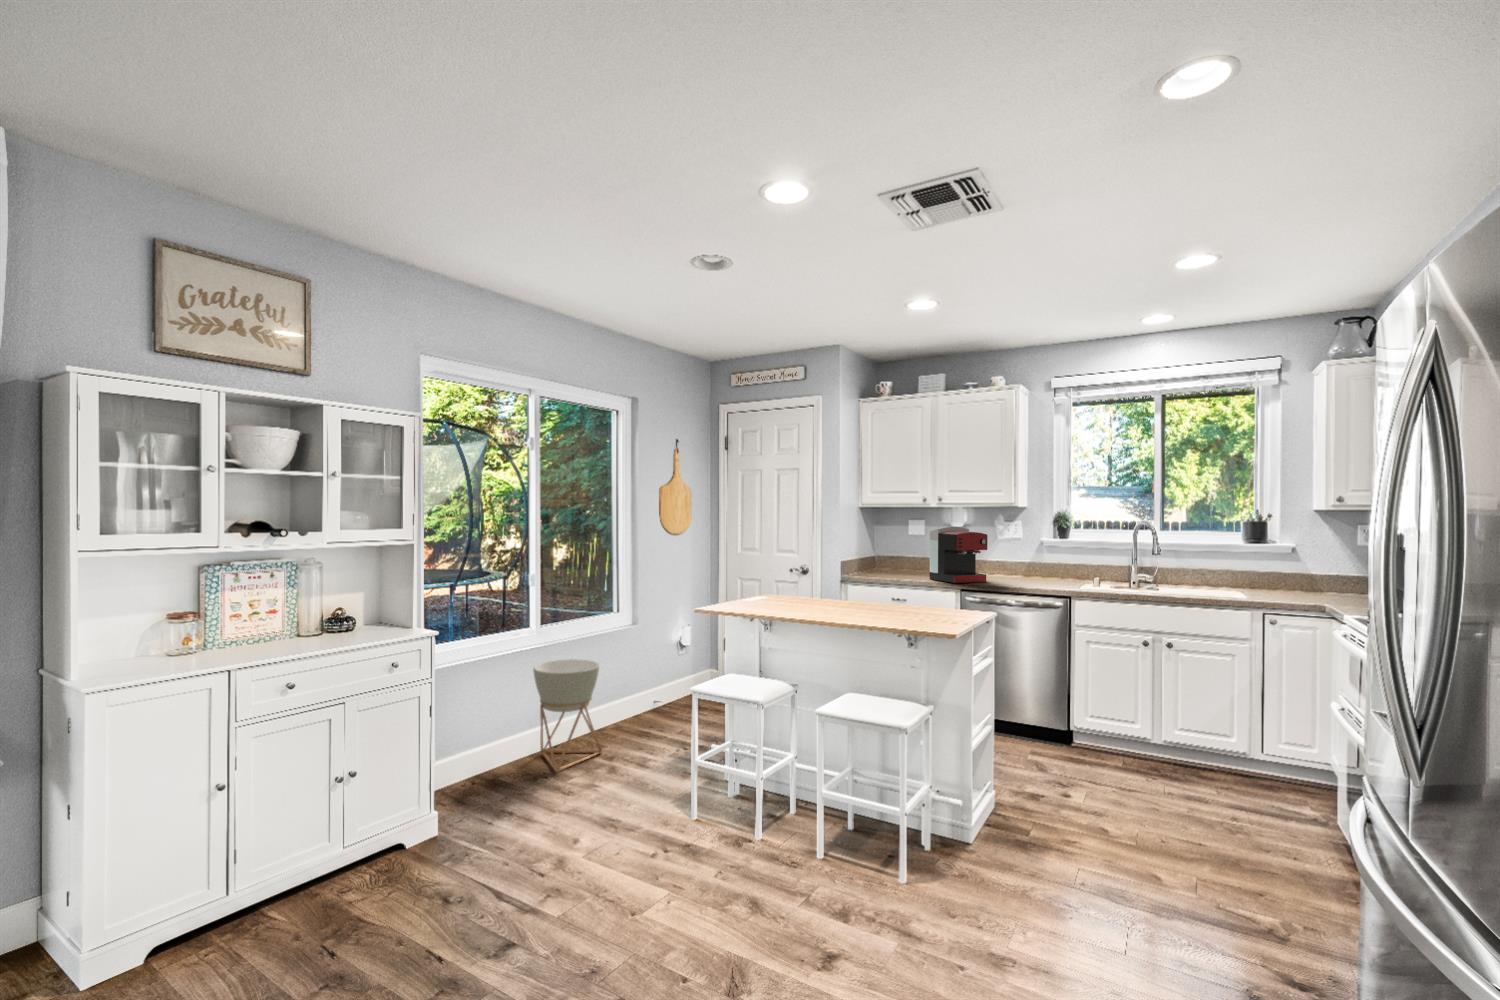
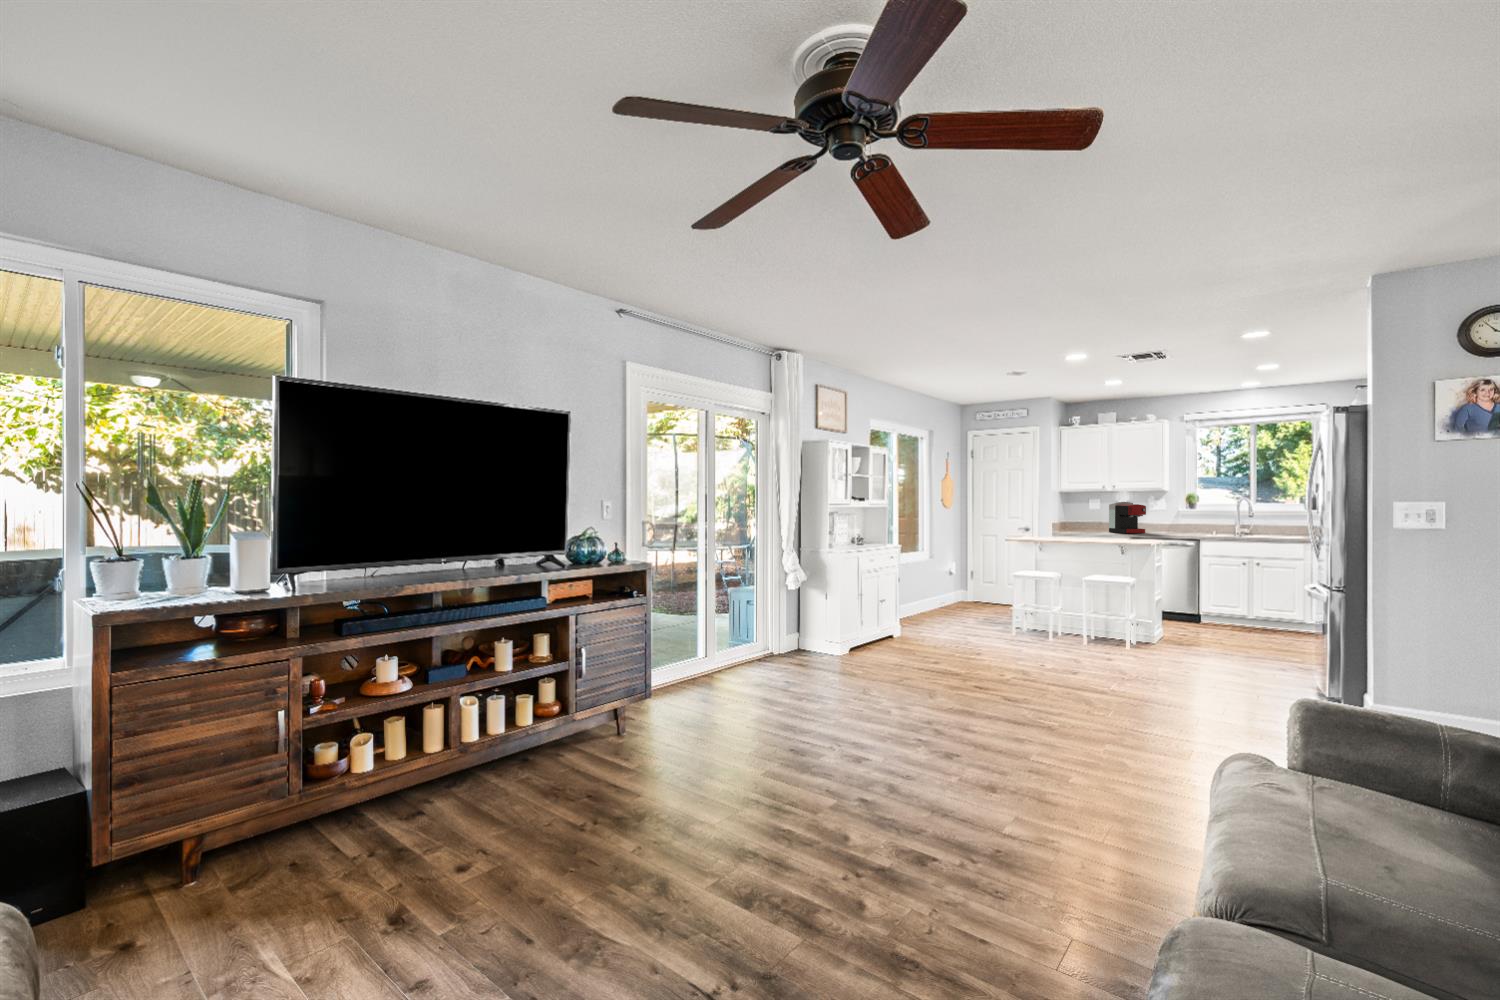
planter: present [533,659,602,771] -> none [906,571,940,623]

